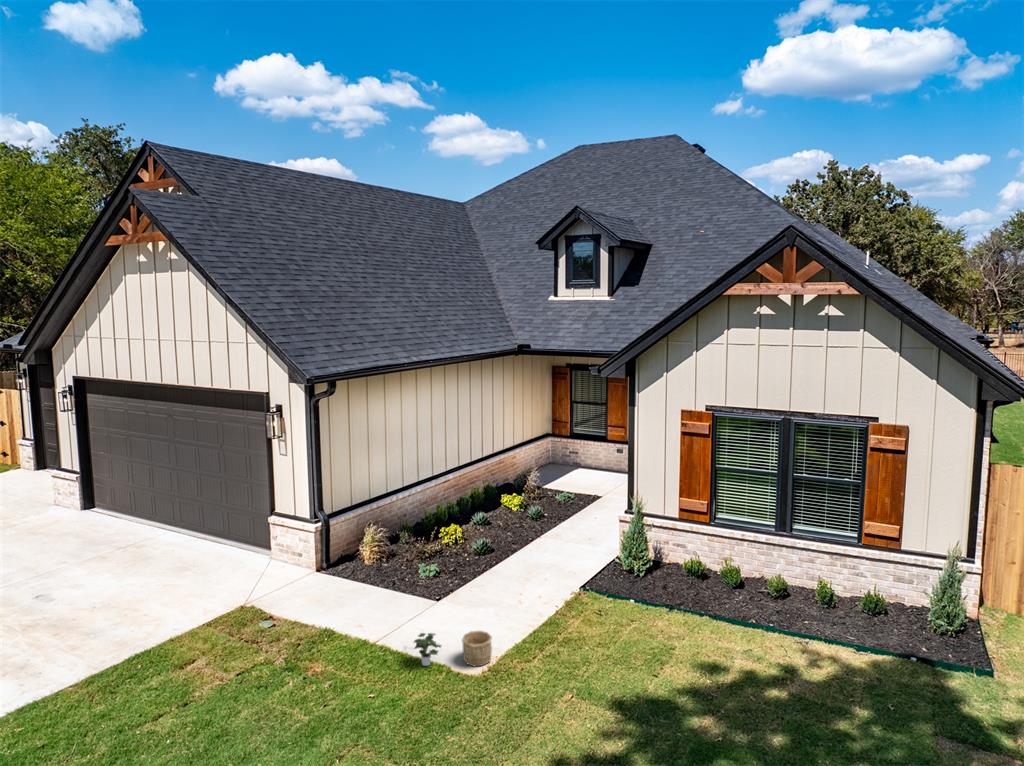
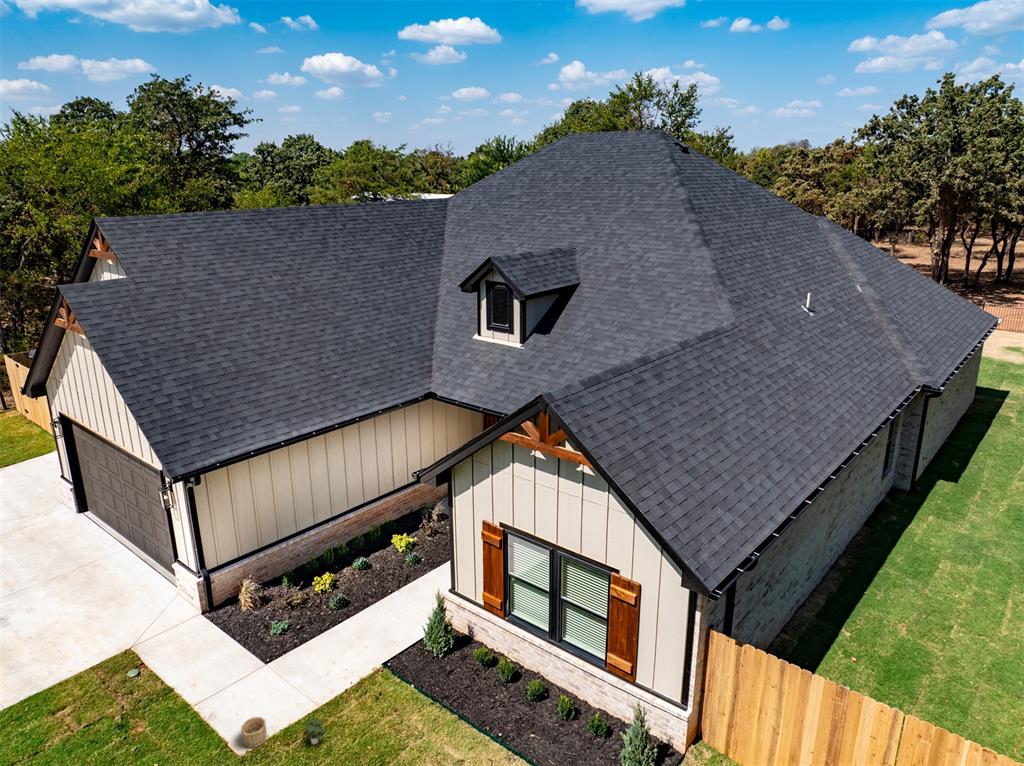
potted plant: present [414,633,441,666] -> present [305,718,327,744]

